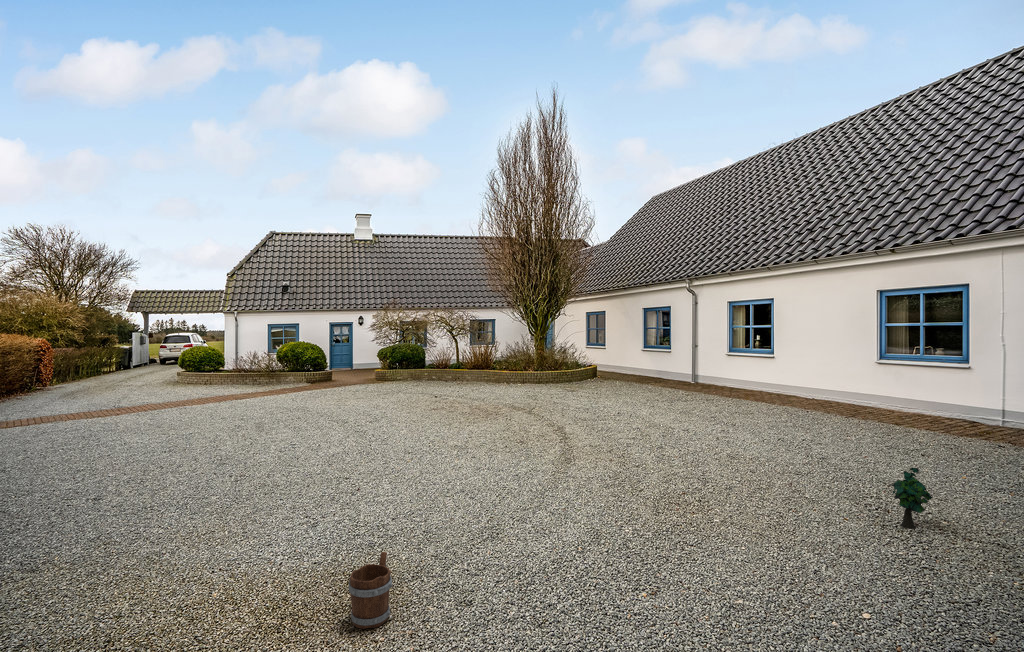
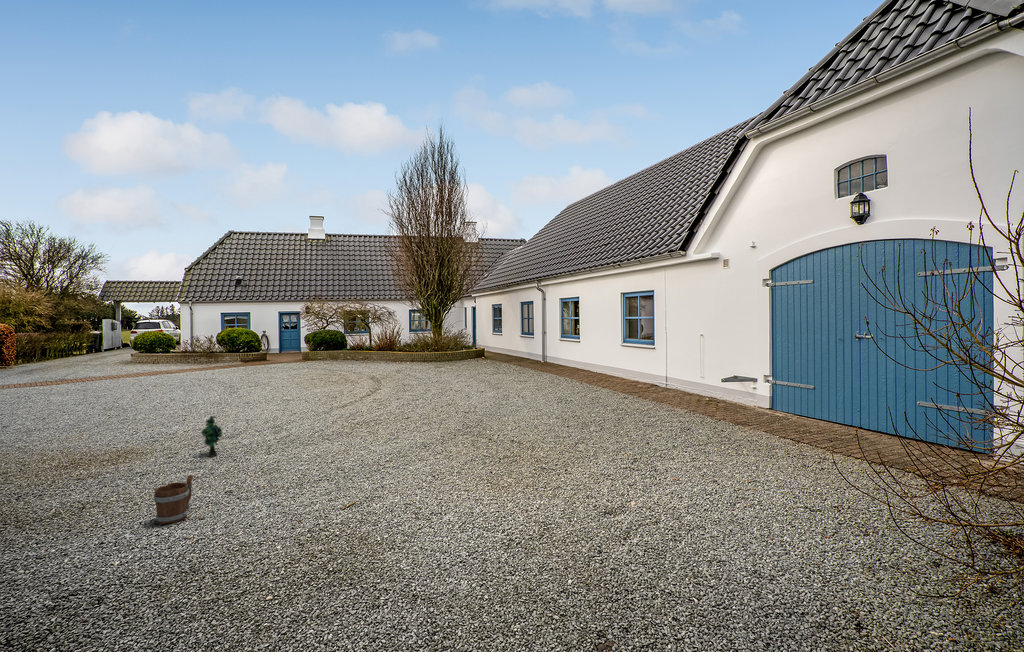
decorative plant: present [890,468,932,529] -> present [202,416,222,457]

